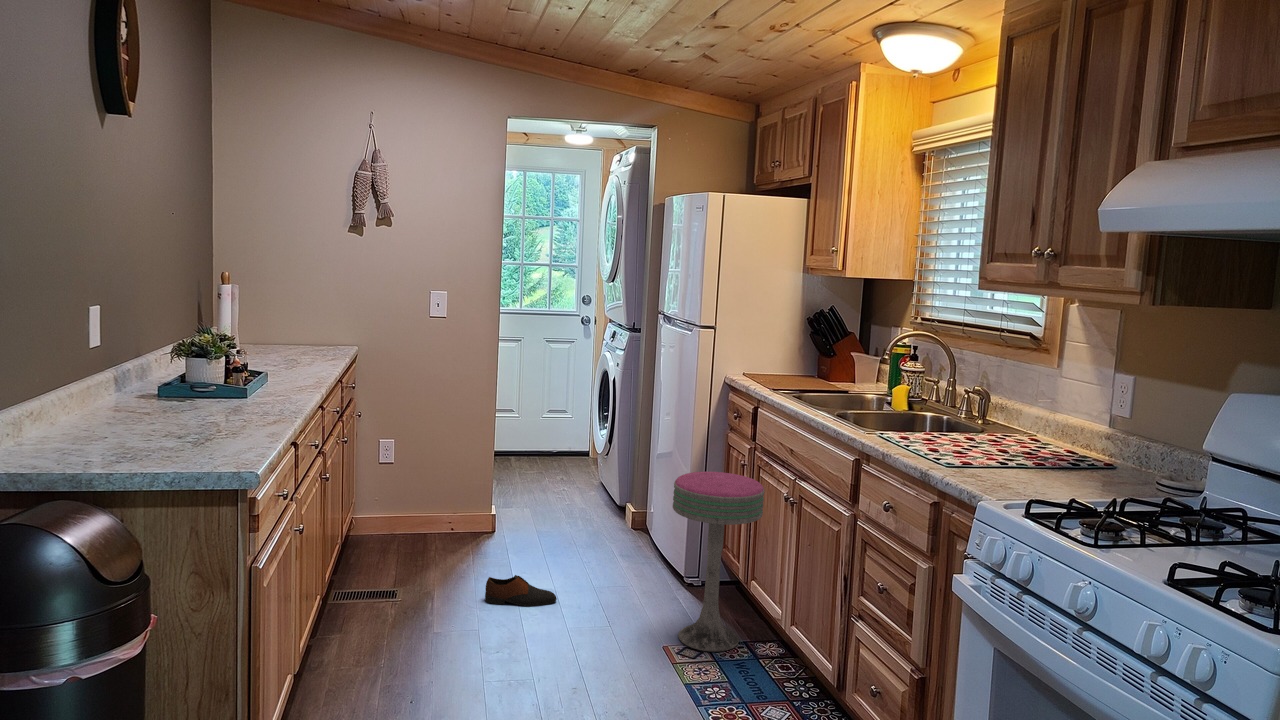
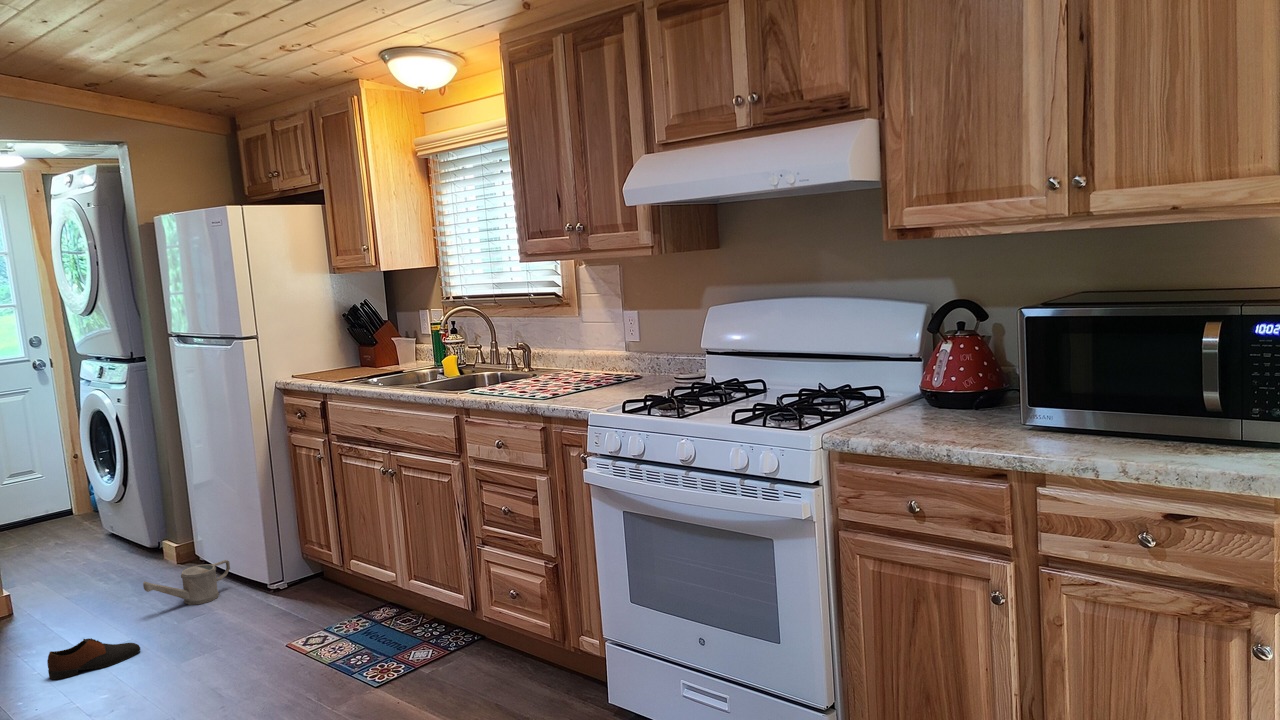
bar stool: present [673,472,764,652] -> none [264,466,357,637]
watering can: none [582,537,660,575] -> present [143,560,230,605]

